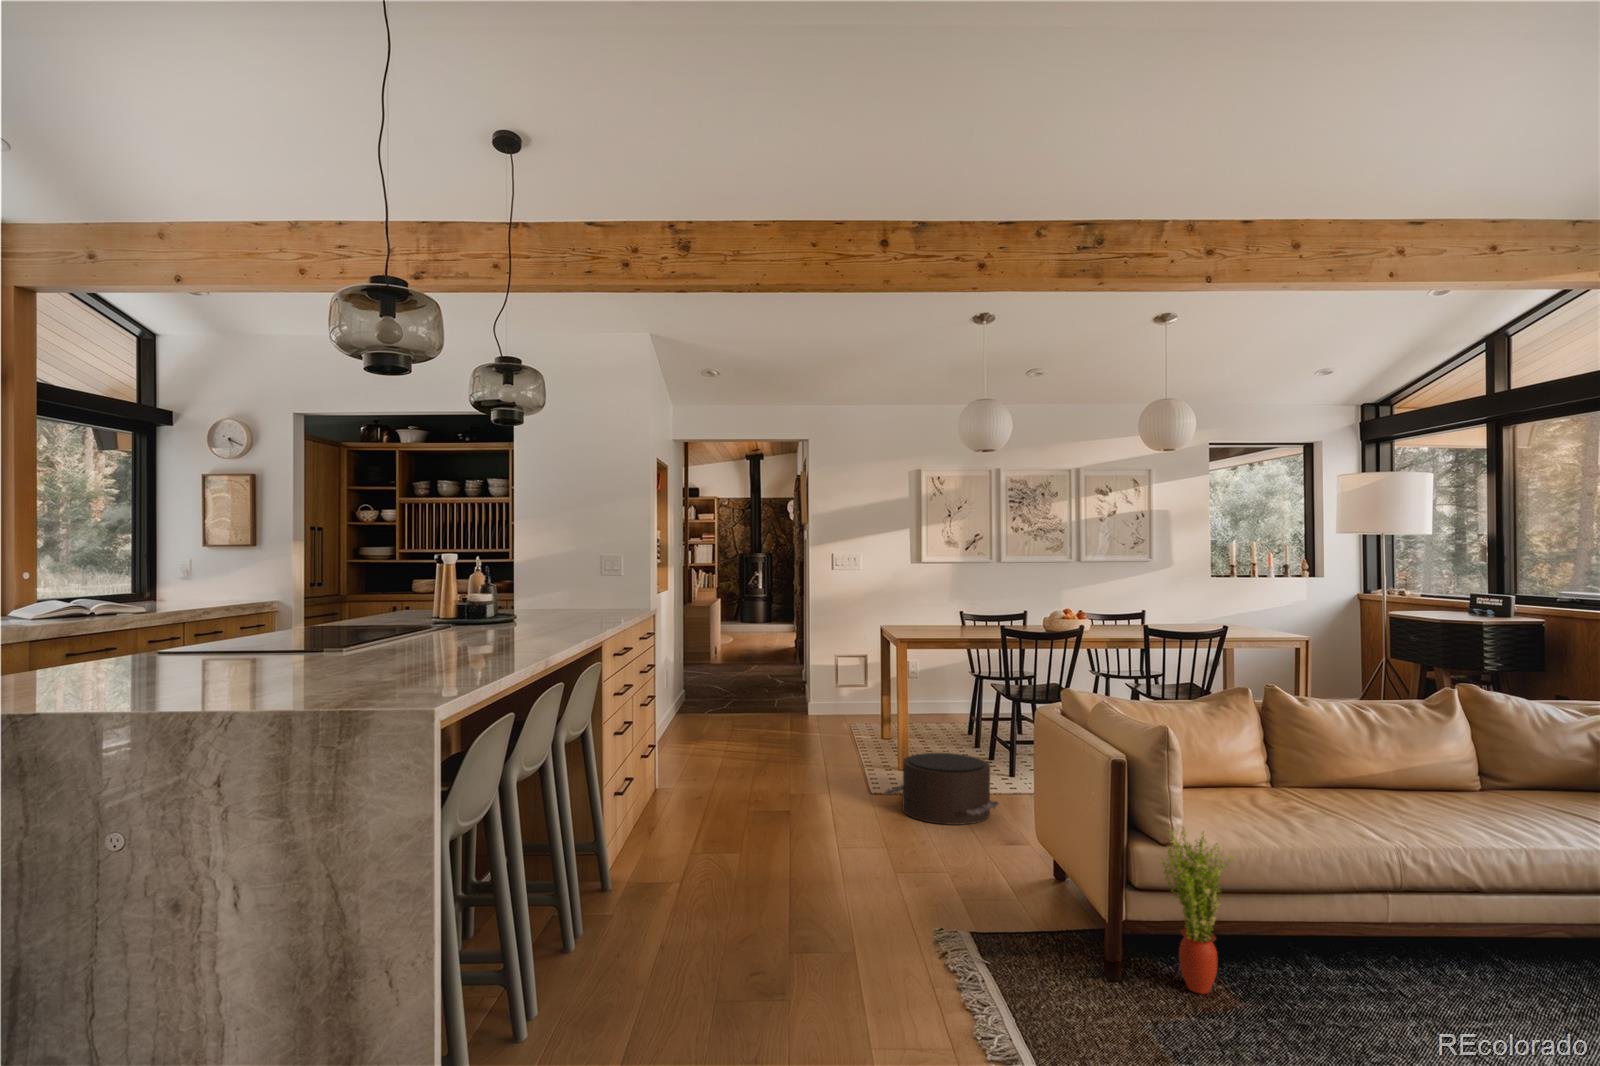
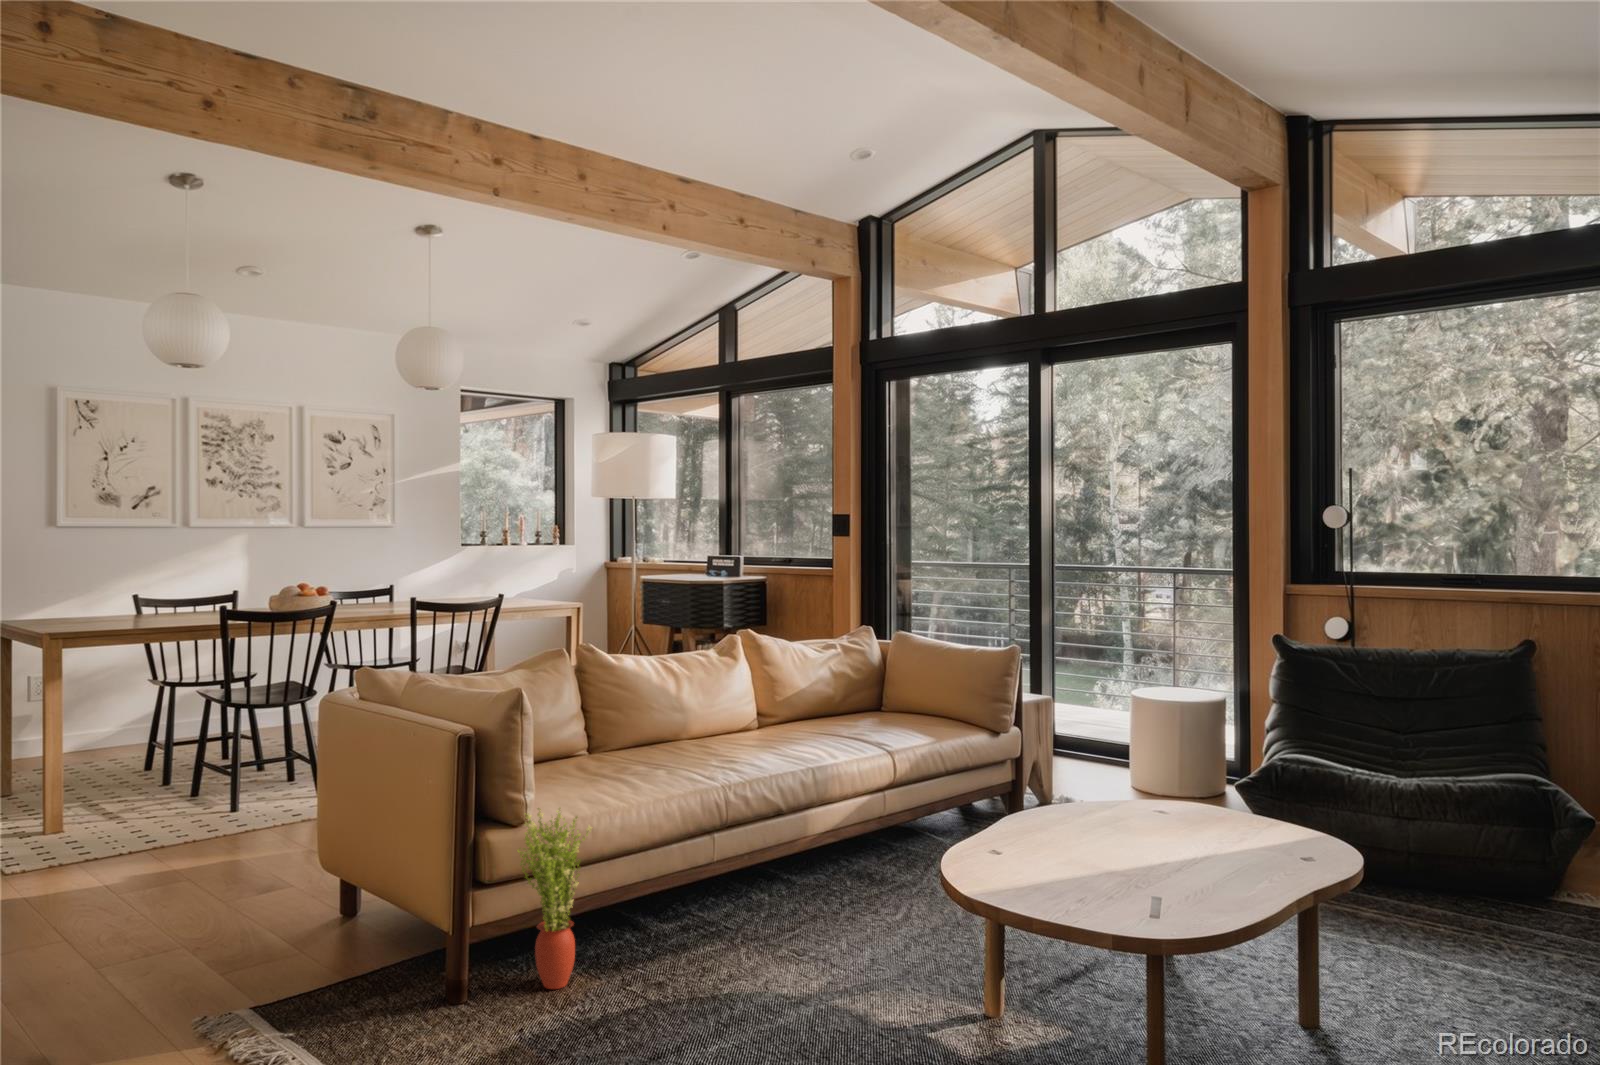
pouf: present [885,753,998,825] -> none [50,797,249,903]

